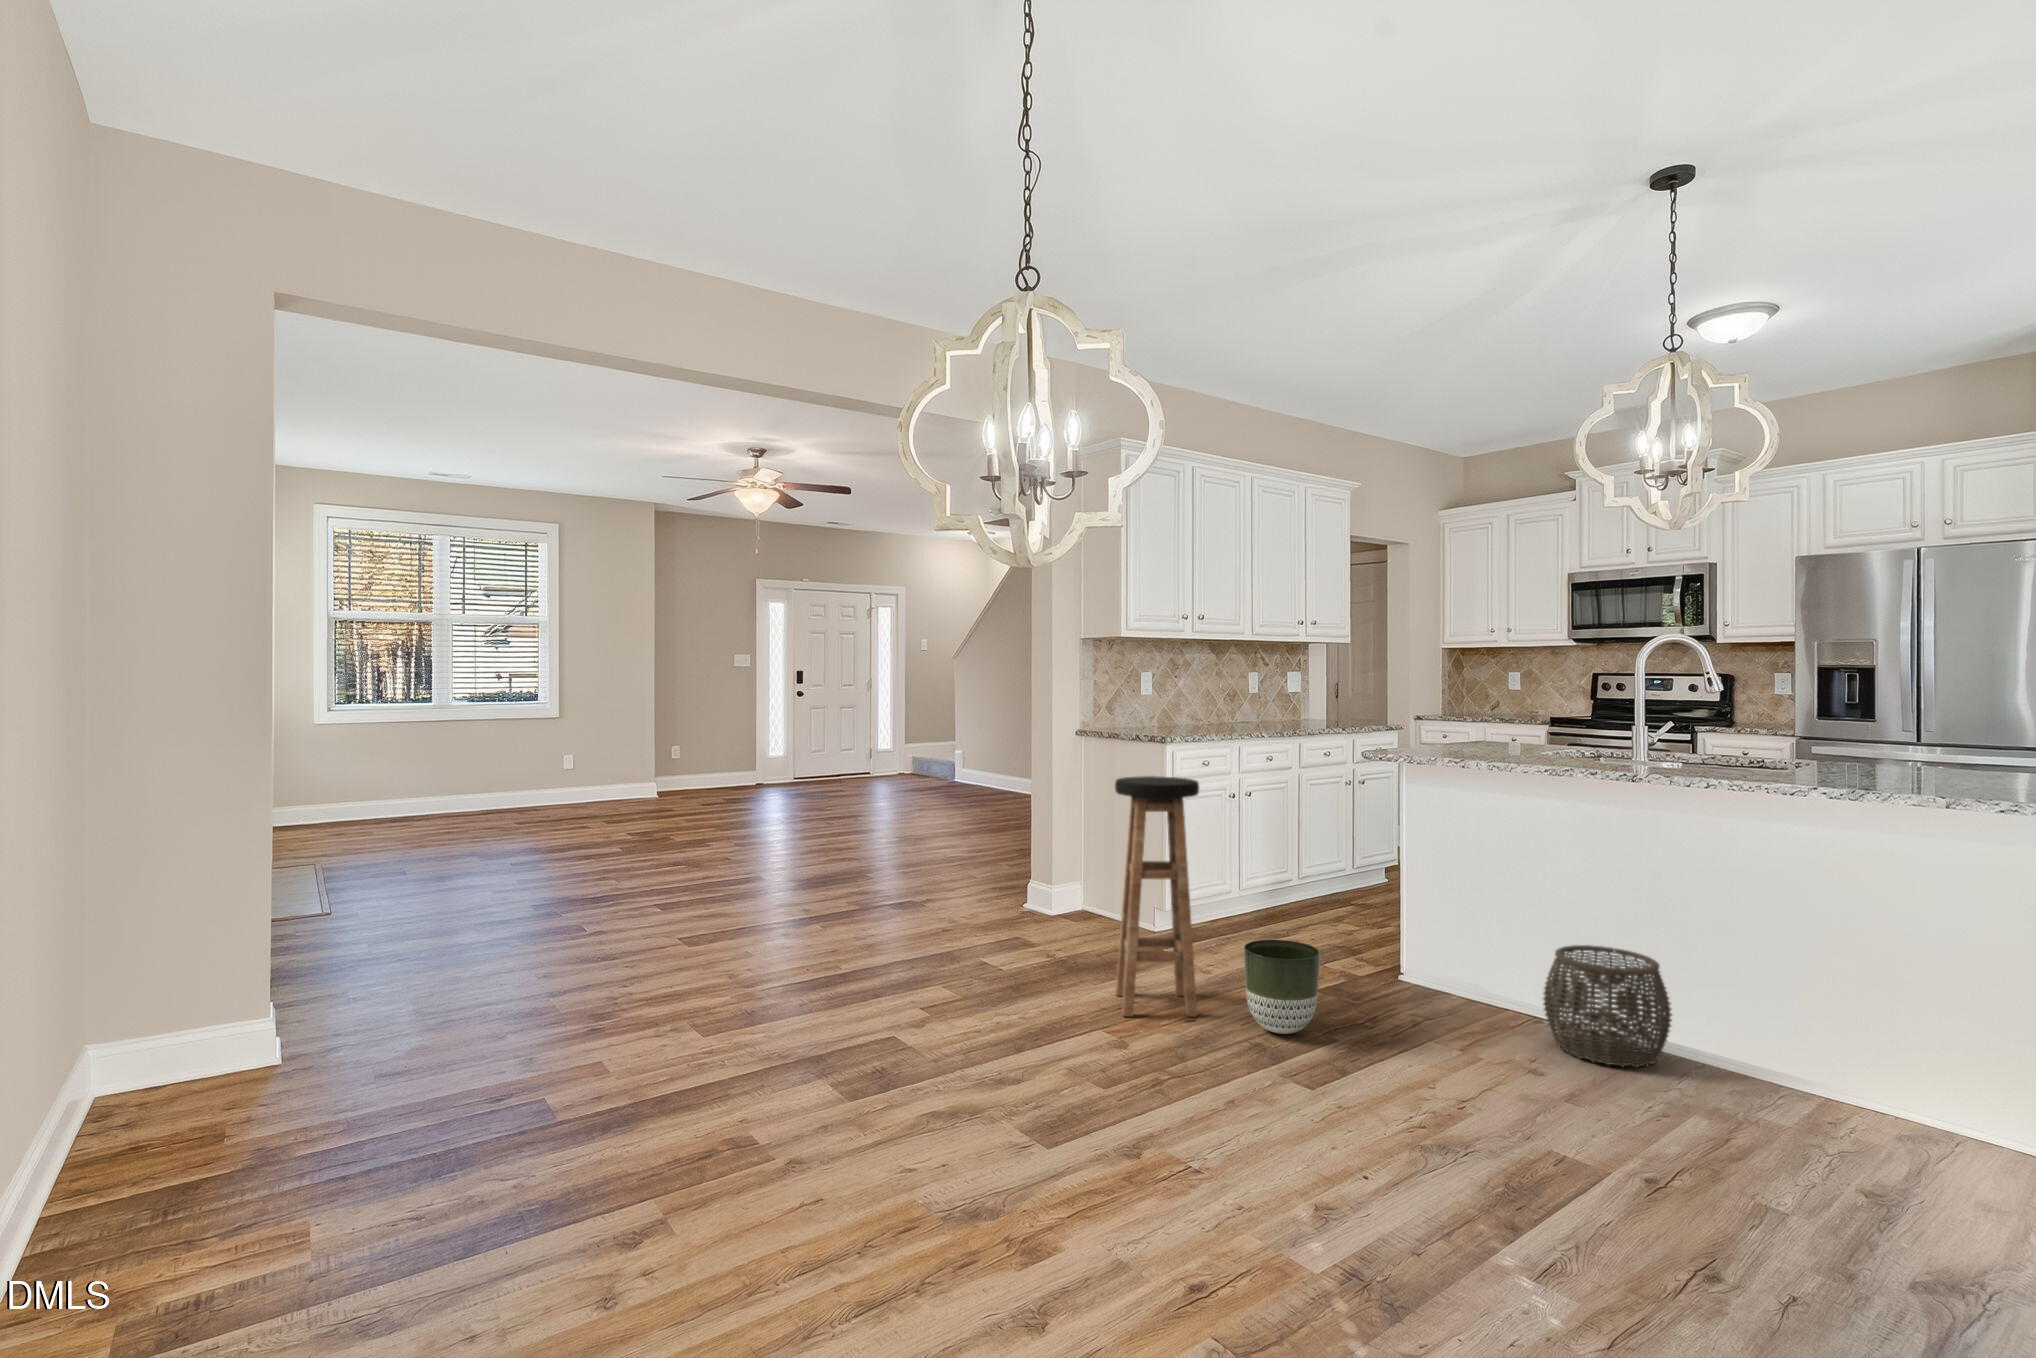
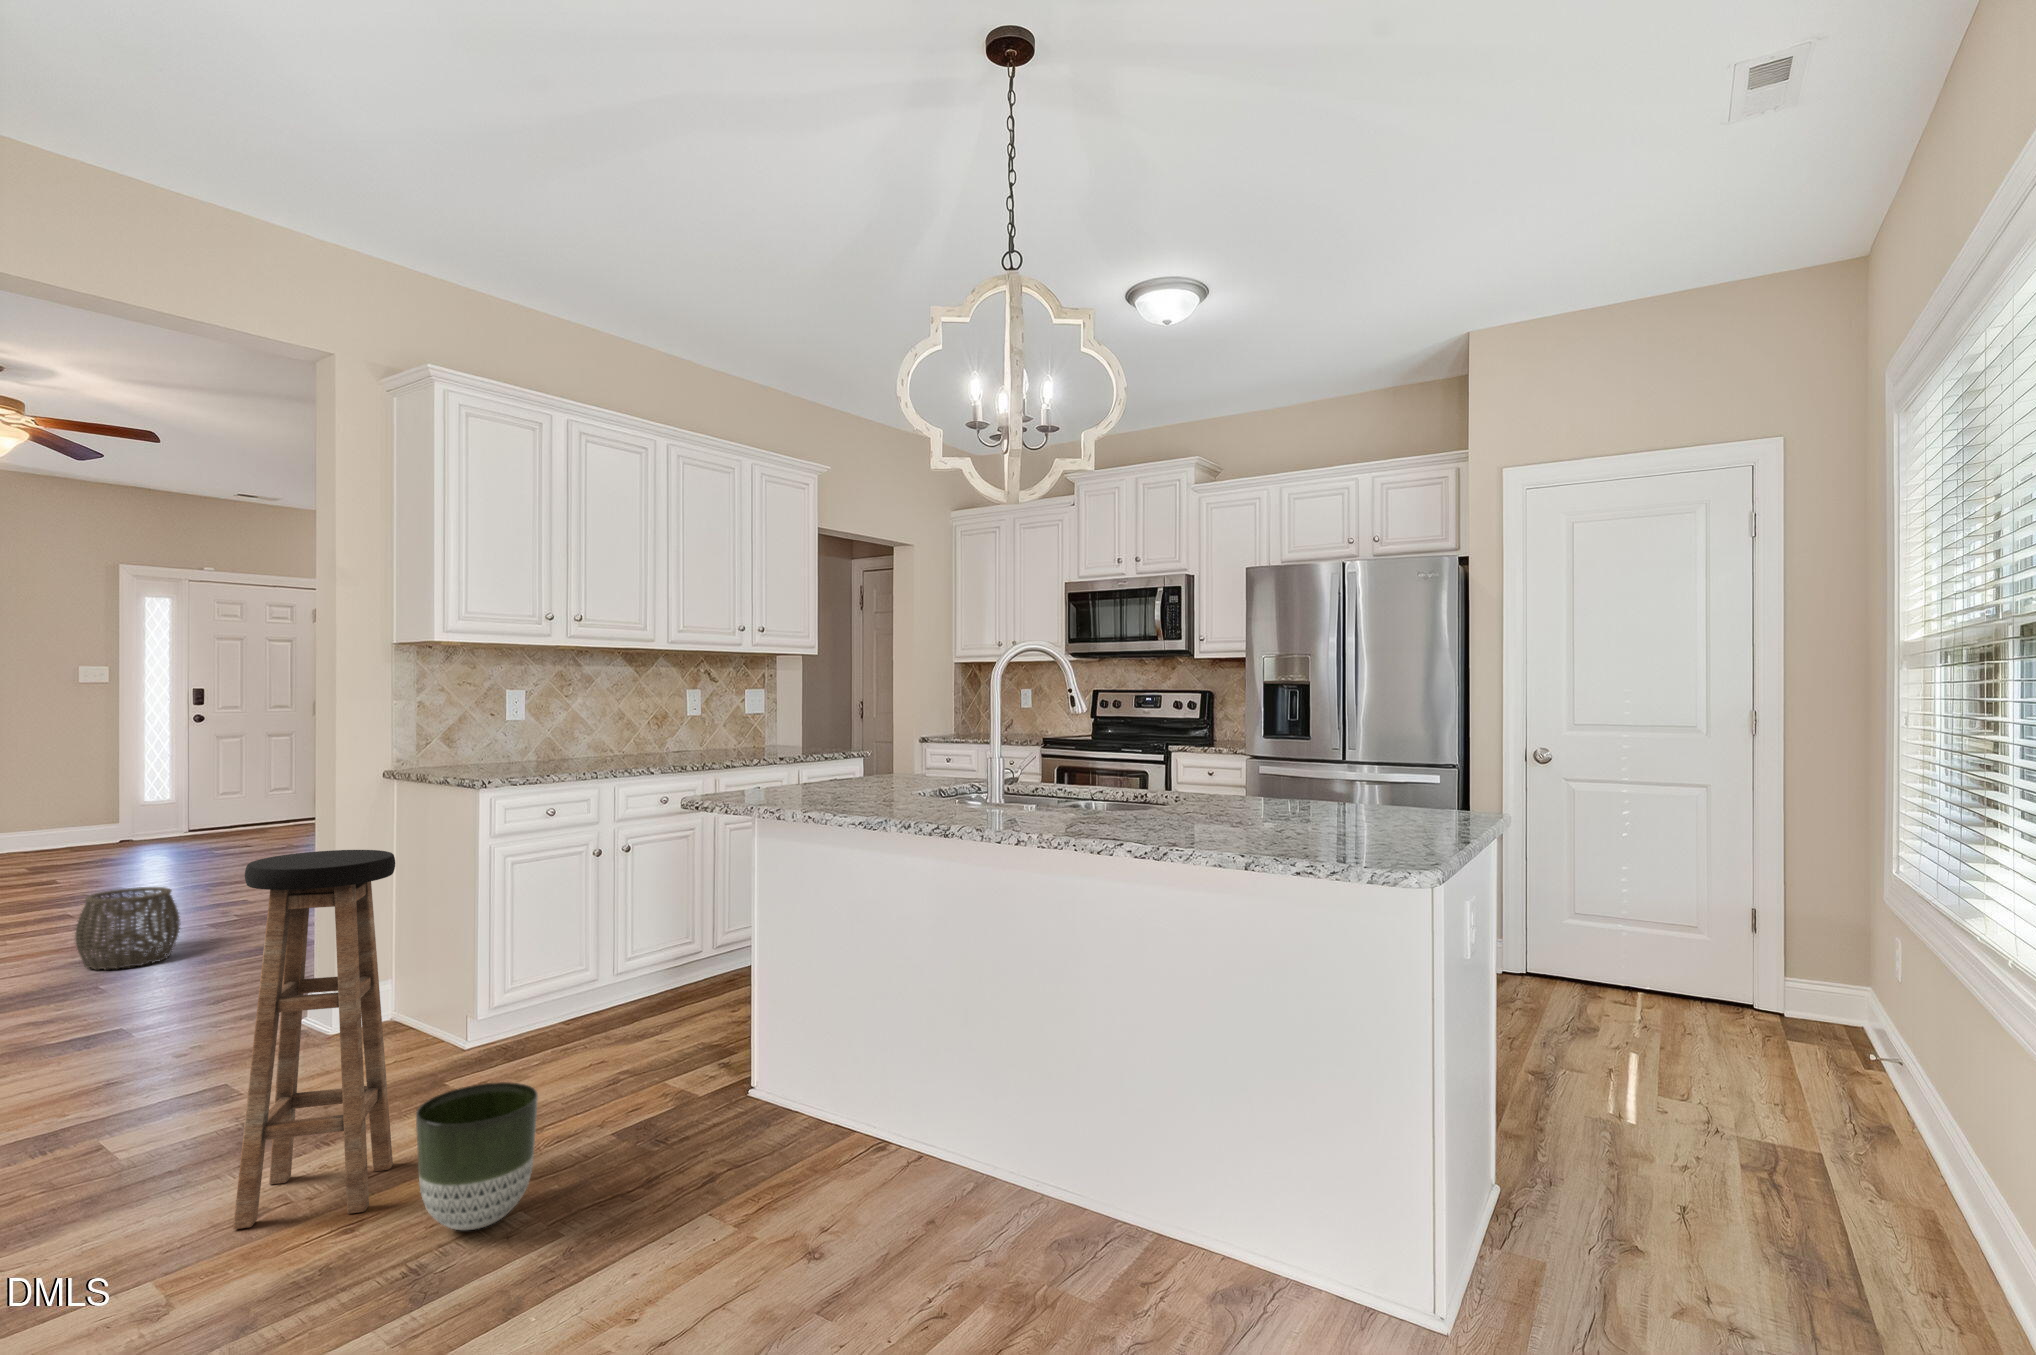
woven basket: present [1543,945,1672,1067] -> present [75,887,180,970]

